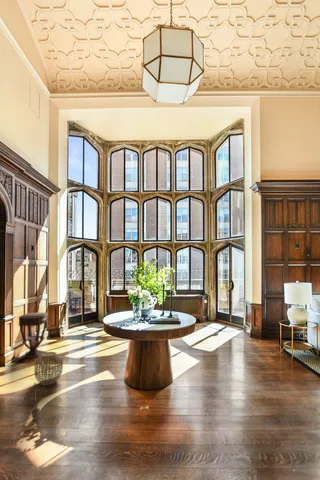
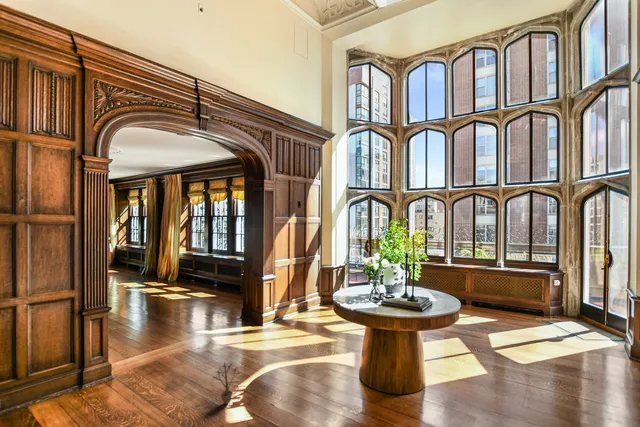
side table: present [19,313,48,358] -> none [275,275,307,327]
woven basket: present [35,352,63,385] -> none [262,325,292,363]

